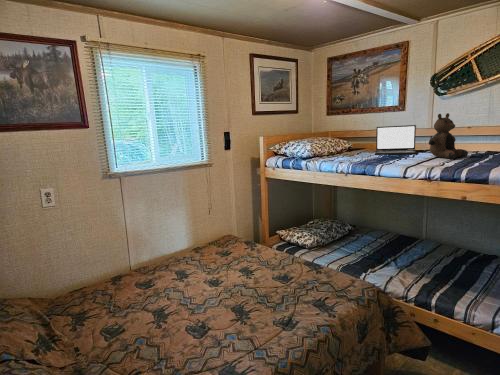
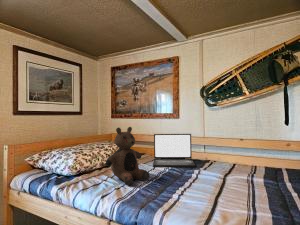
teddy bear: present [429,113,468,159] -> present [106,127,149,185]

